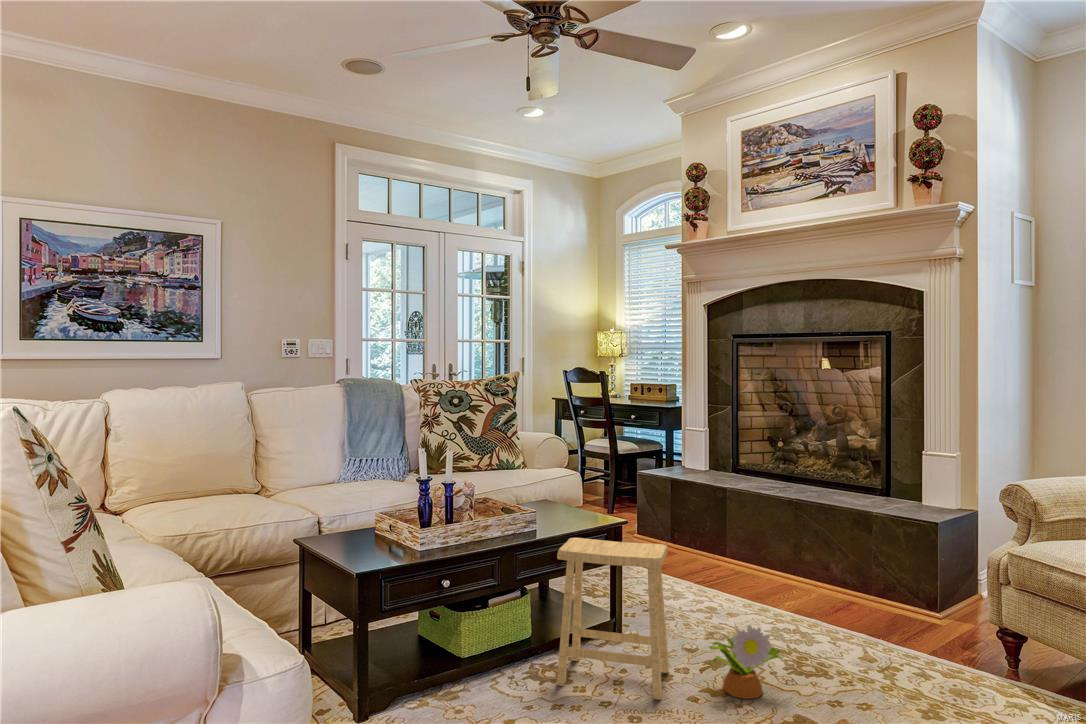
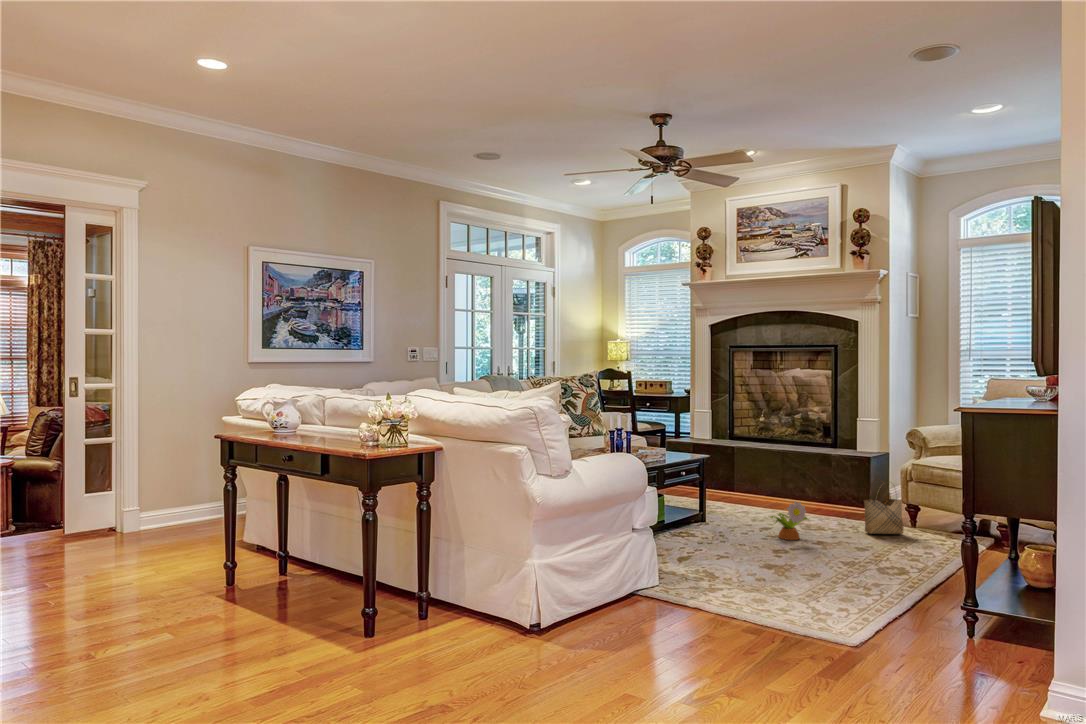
footstool: present [557,538,669,700] -> none [691,463,752,542]
woven basket: none [899,582,981,697] -> present [864,480,903,534]

